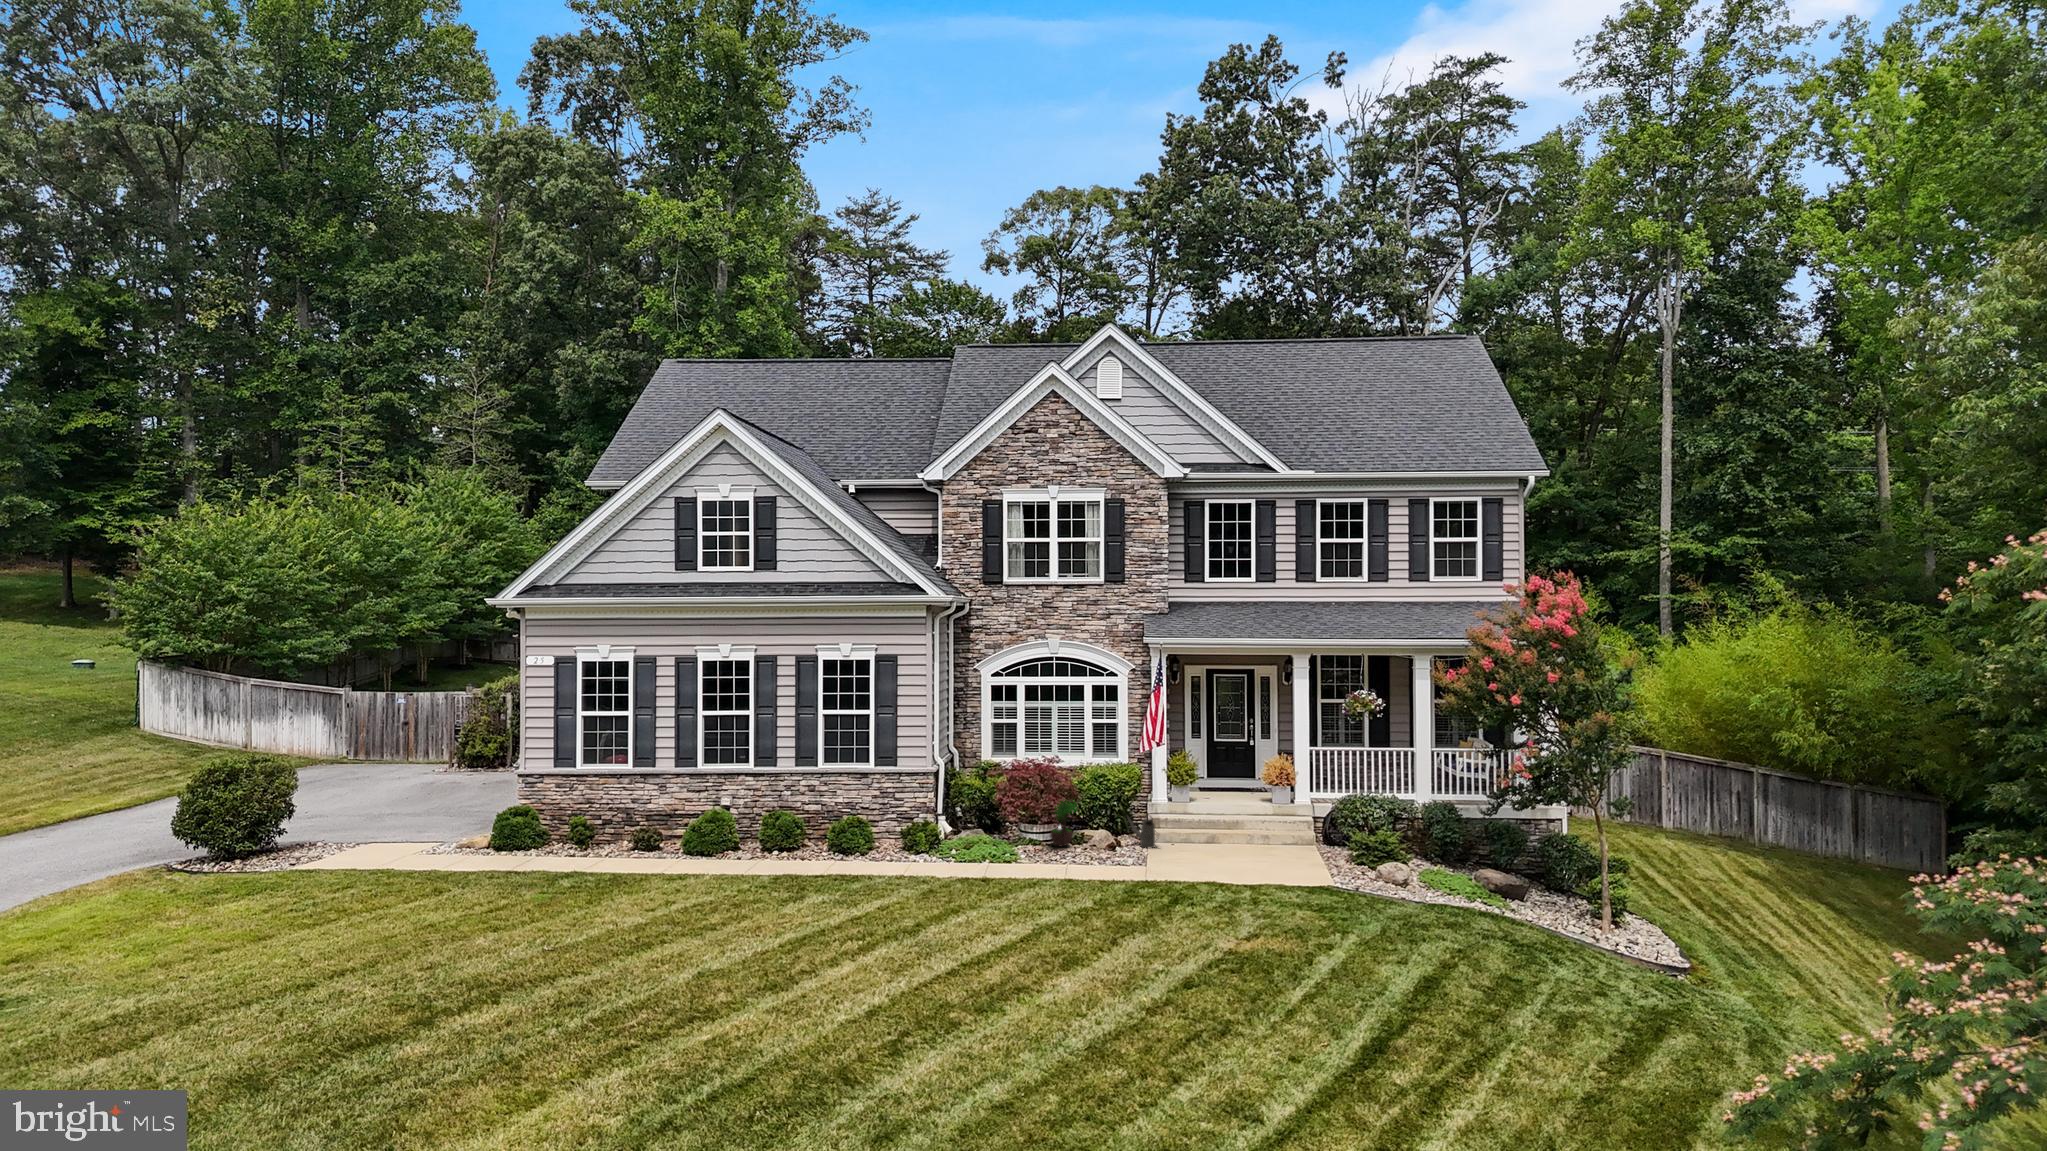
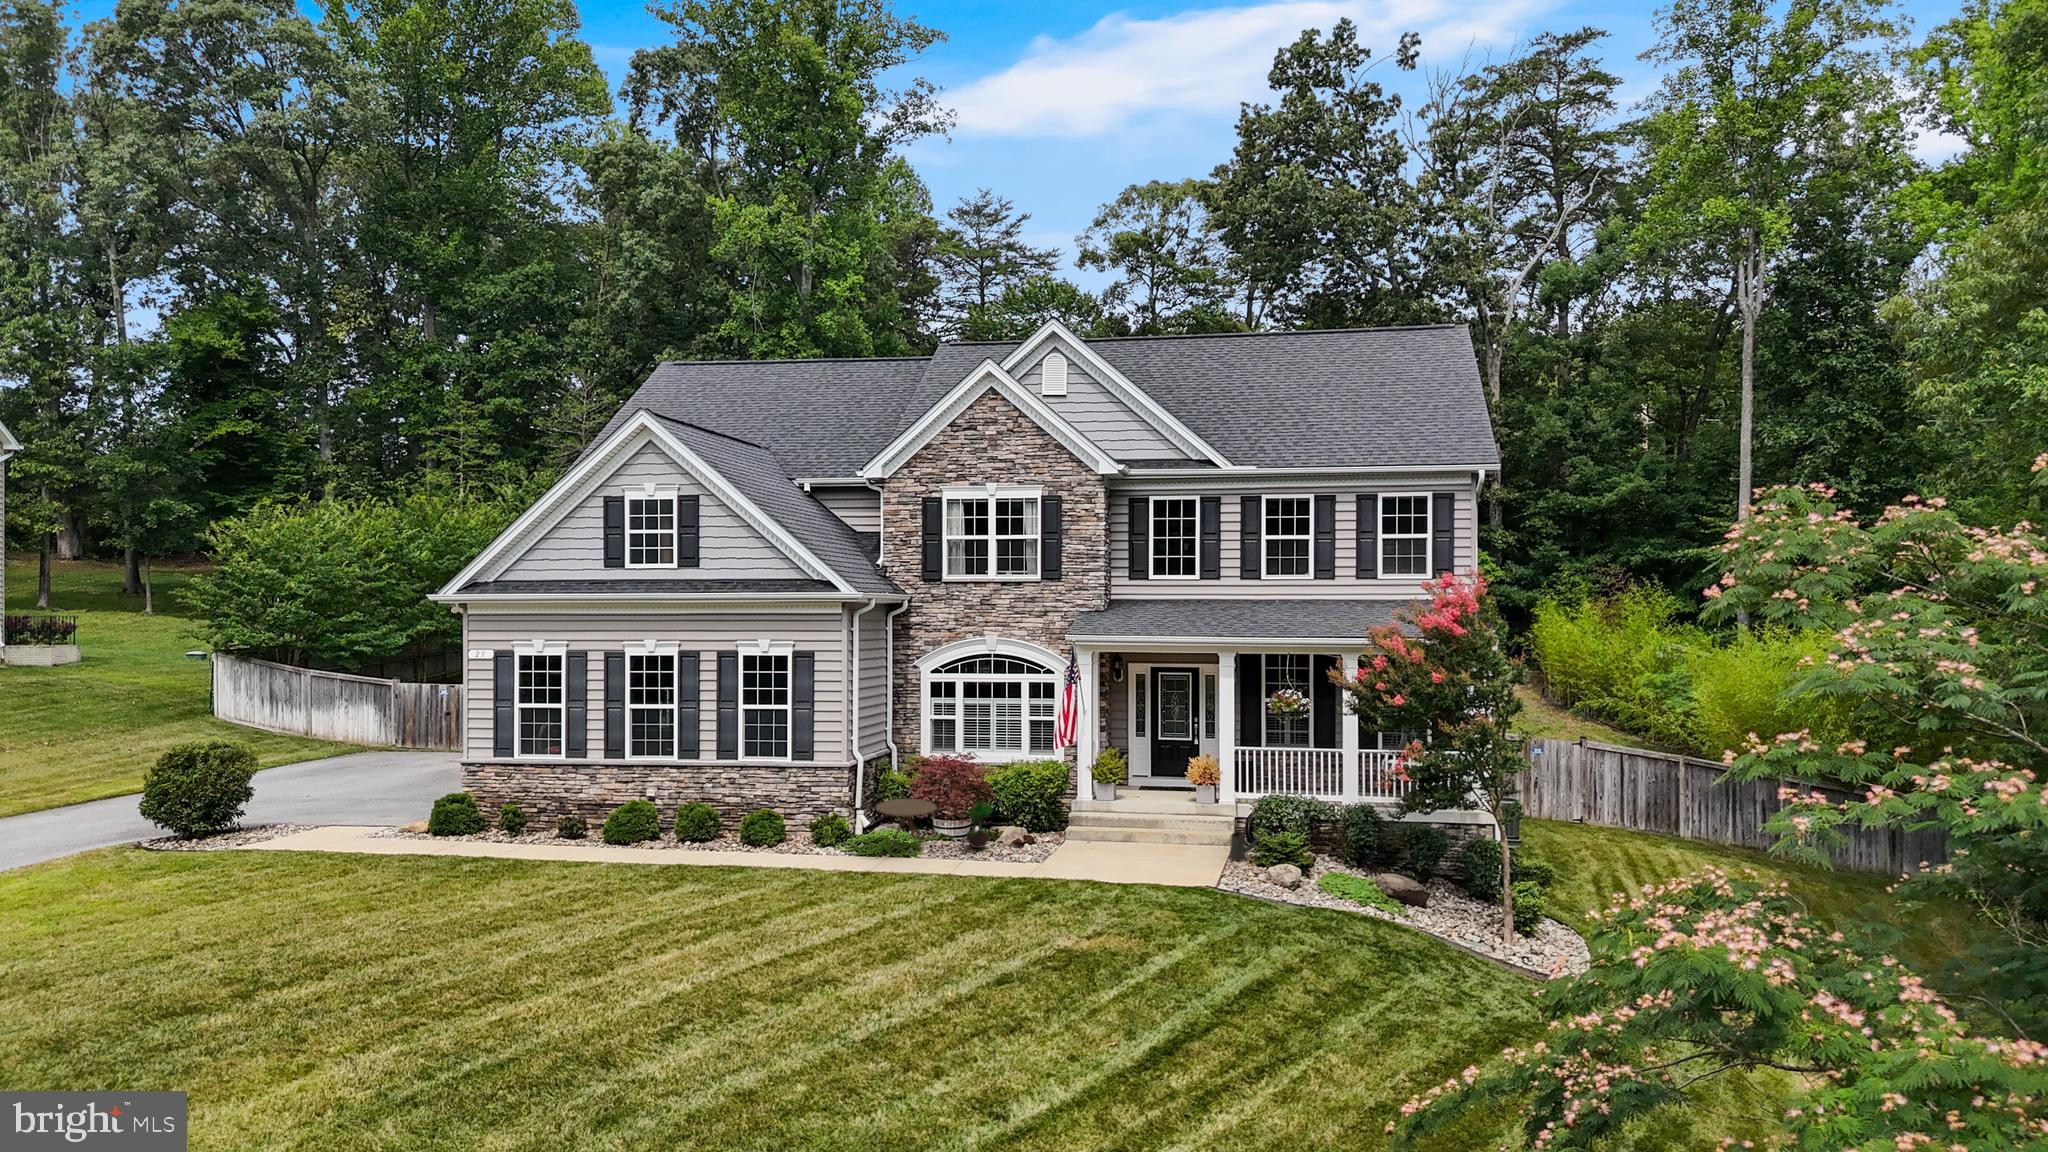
round table: none [963,801,1022,851] -> present [876,799,937,851]
watering can: present [1127,816,1156,848] -> present [1229,826,1264,861]

